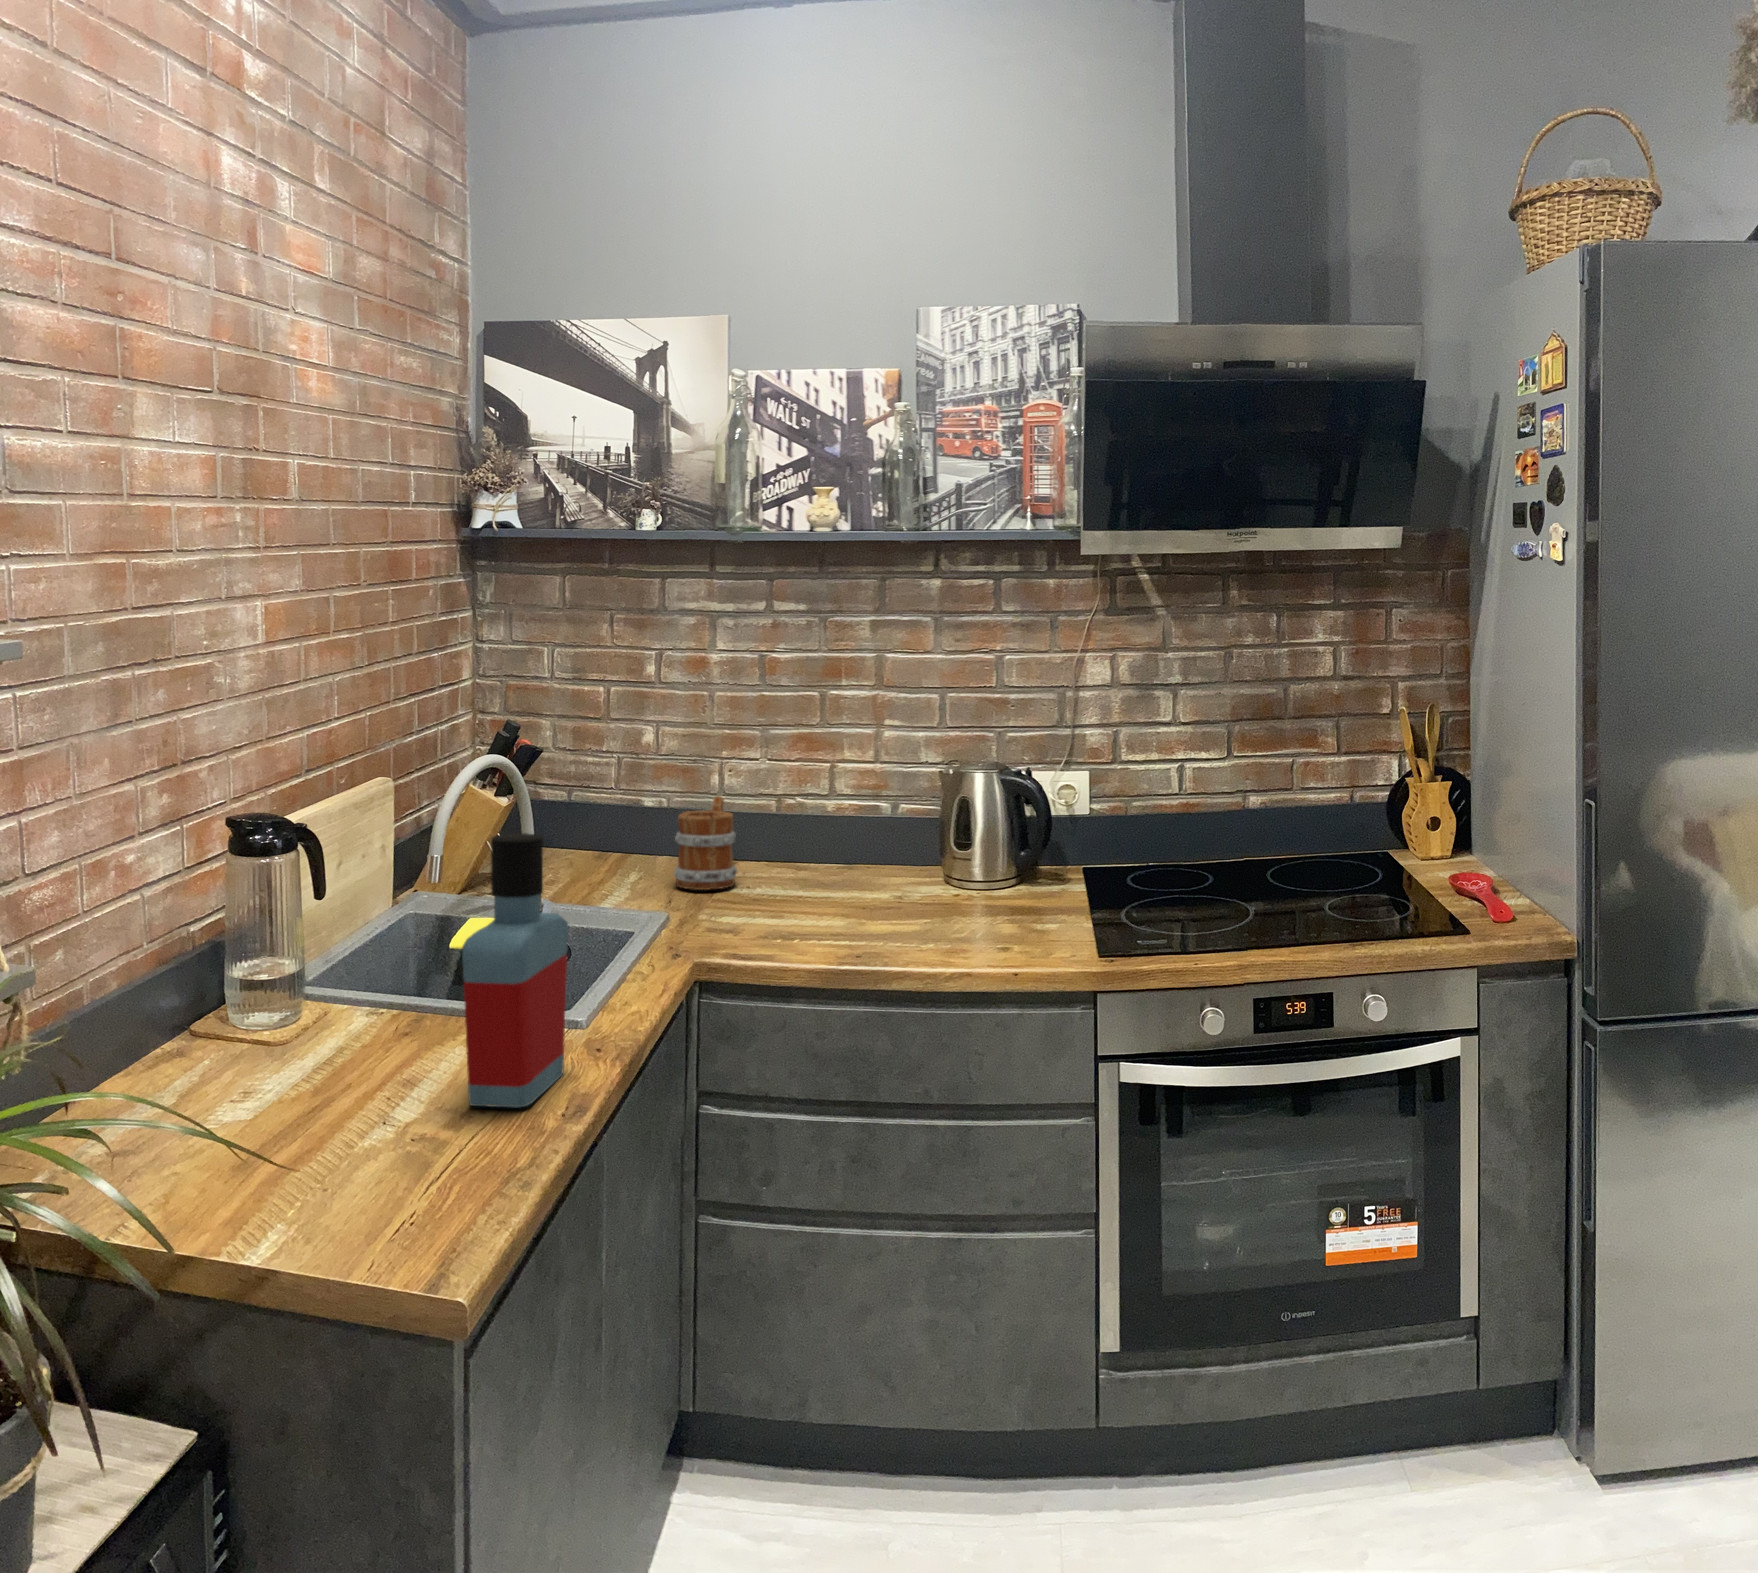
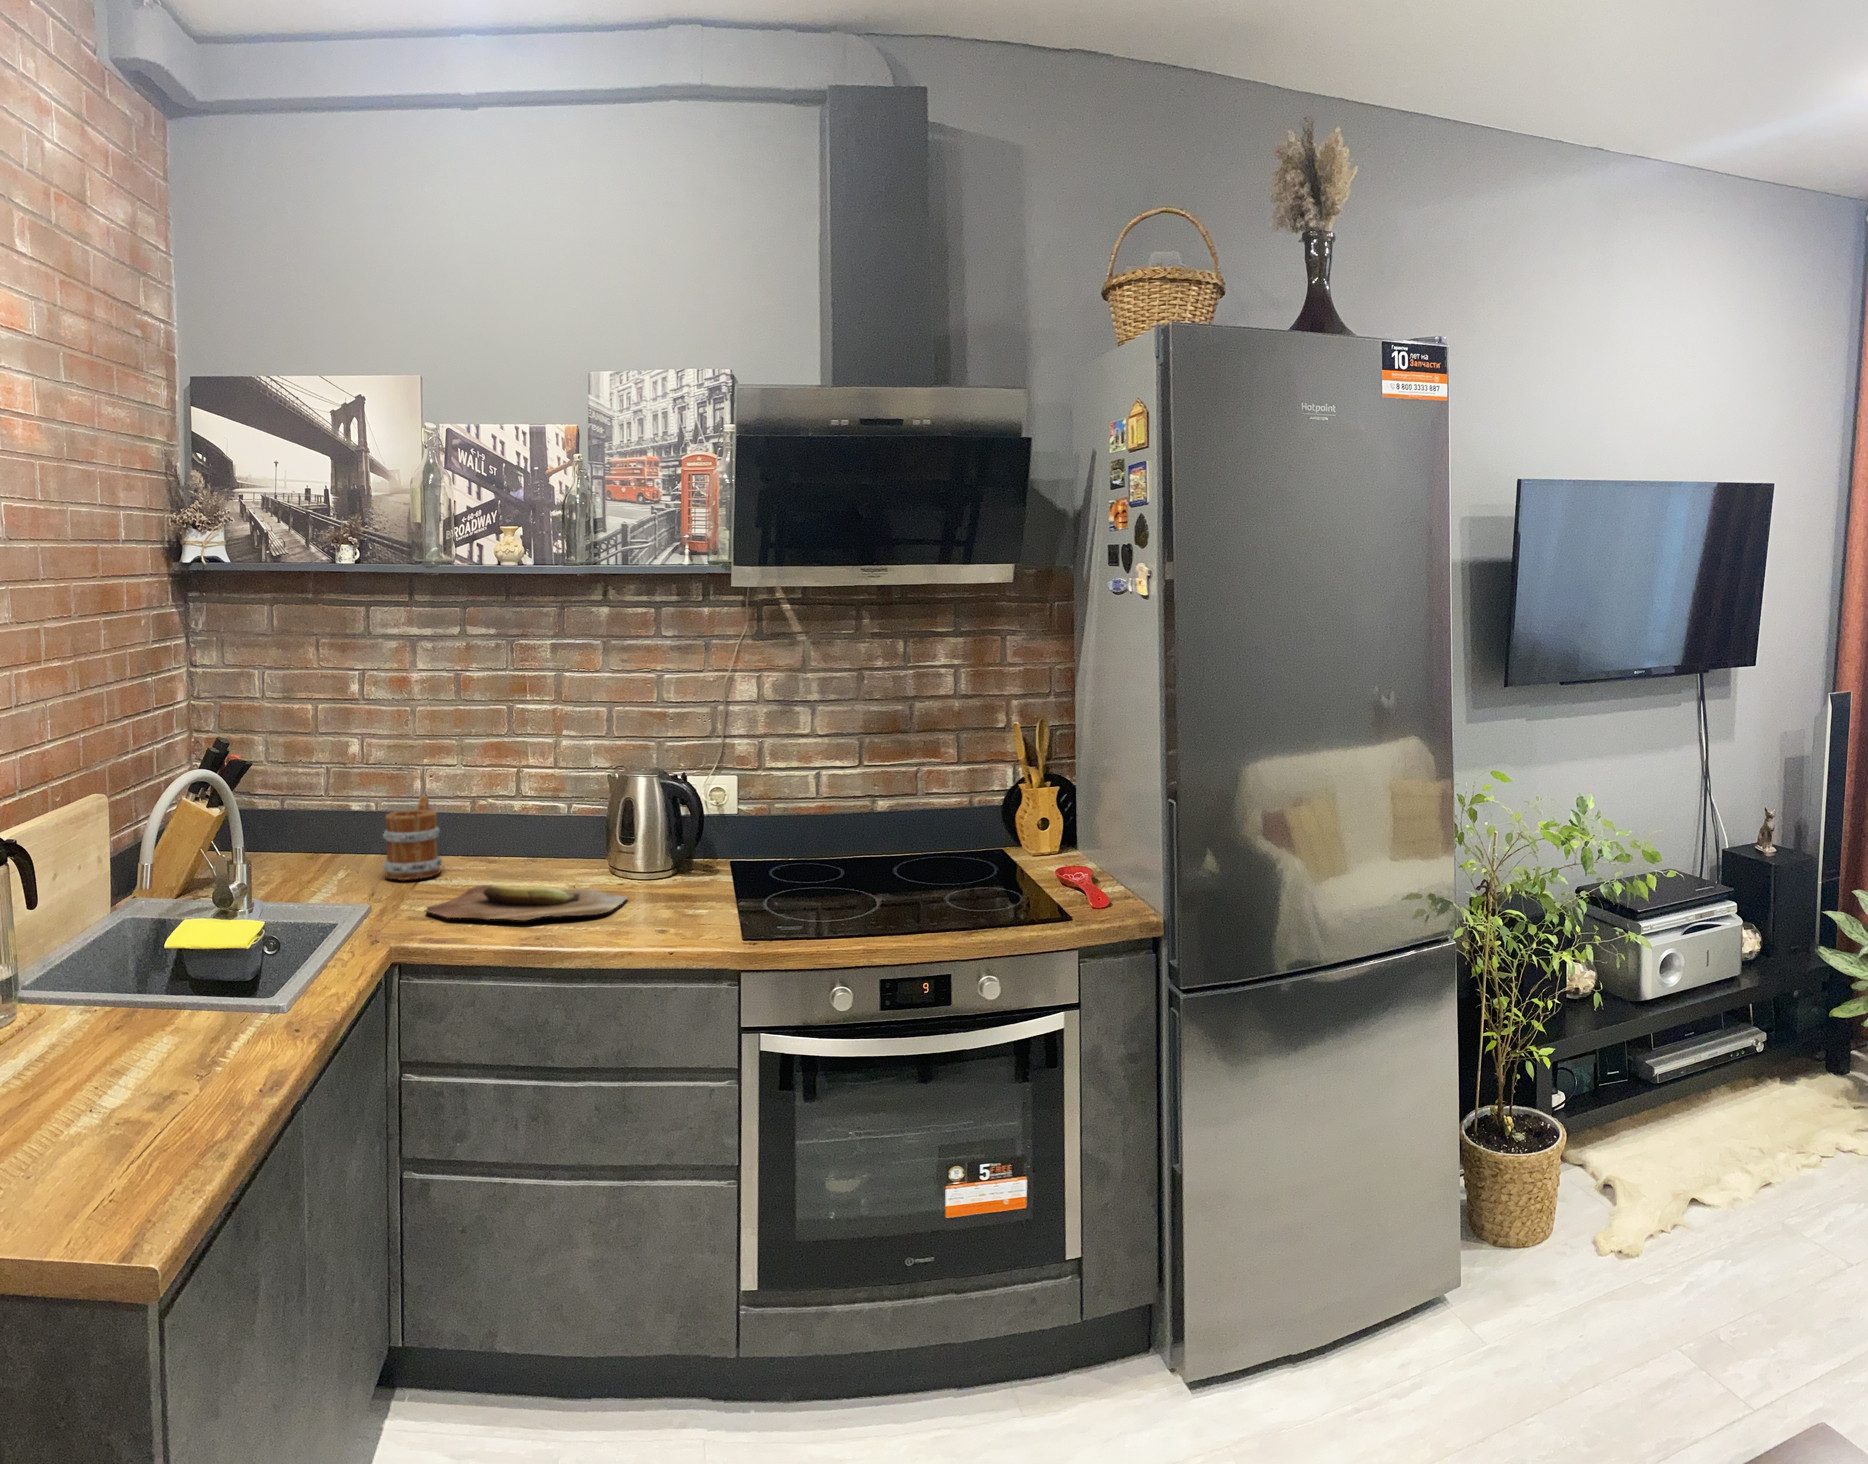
bottle: present [462,833,568,1108] -> none [158,853,262,1090]
cutting board: none [721,900,951,942] -> present [425,885,627,920]

